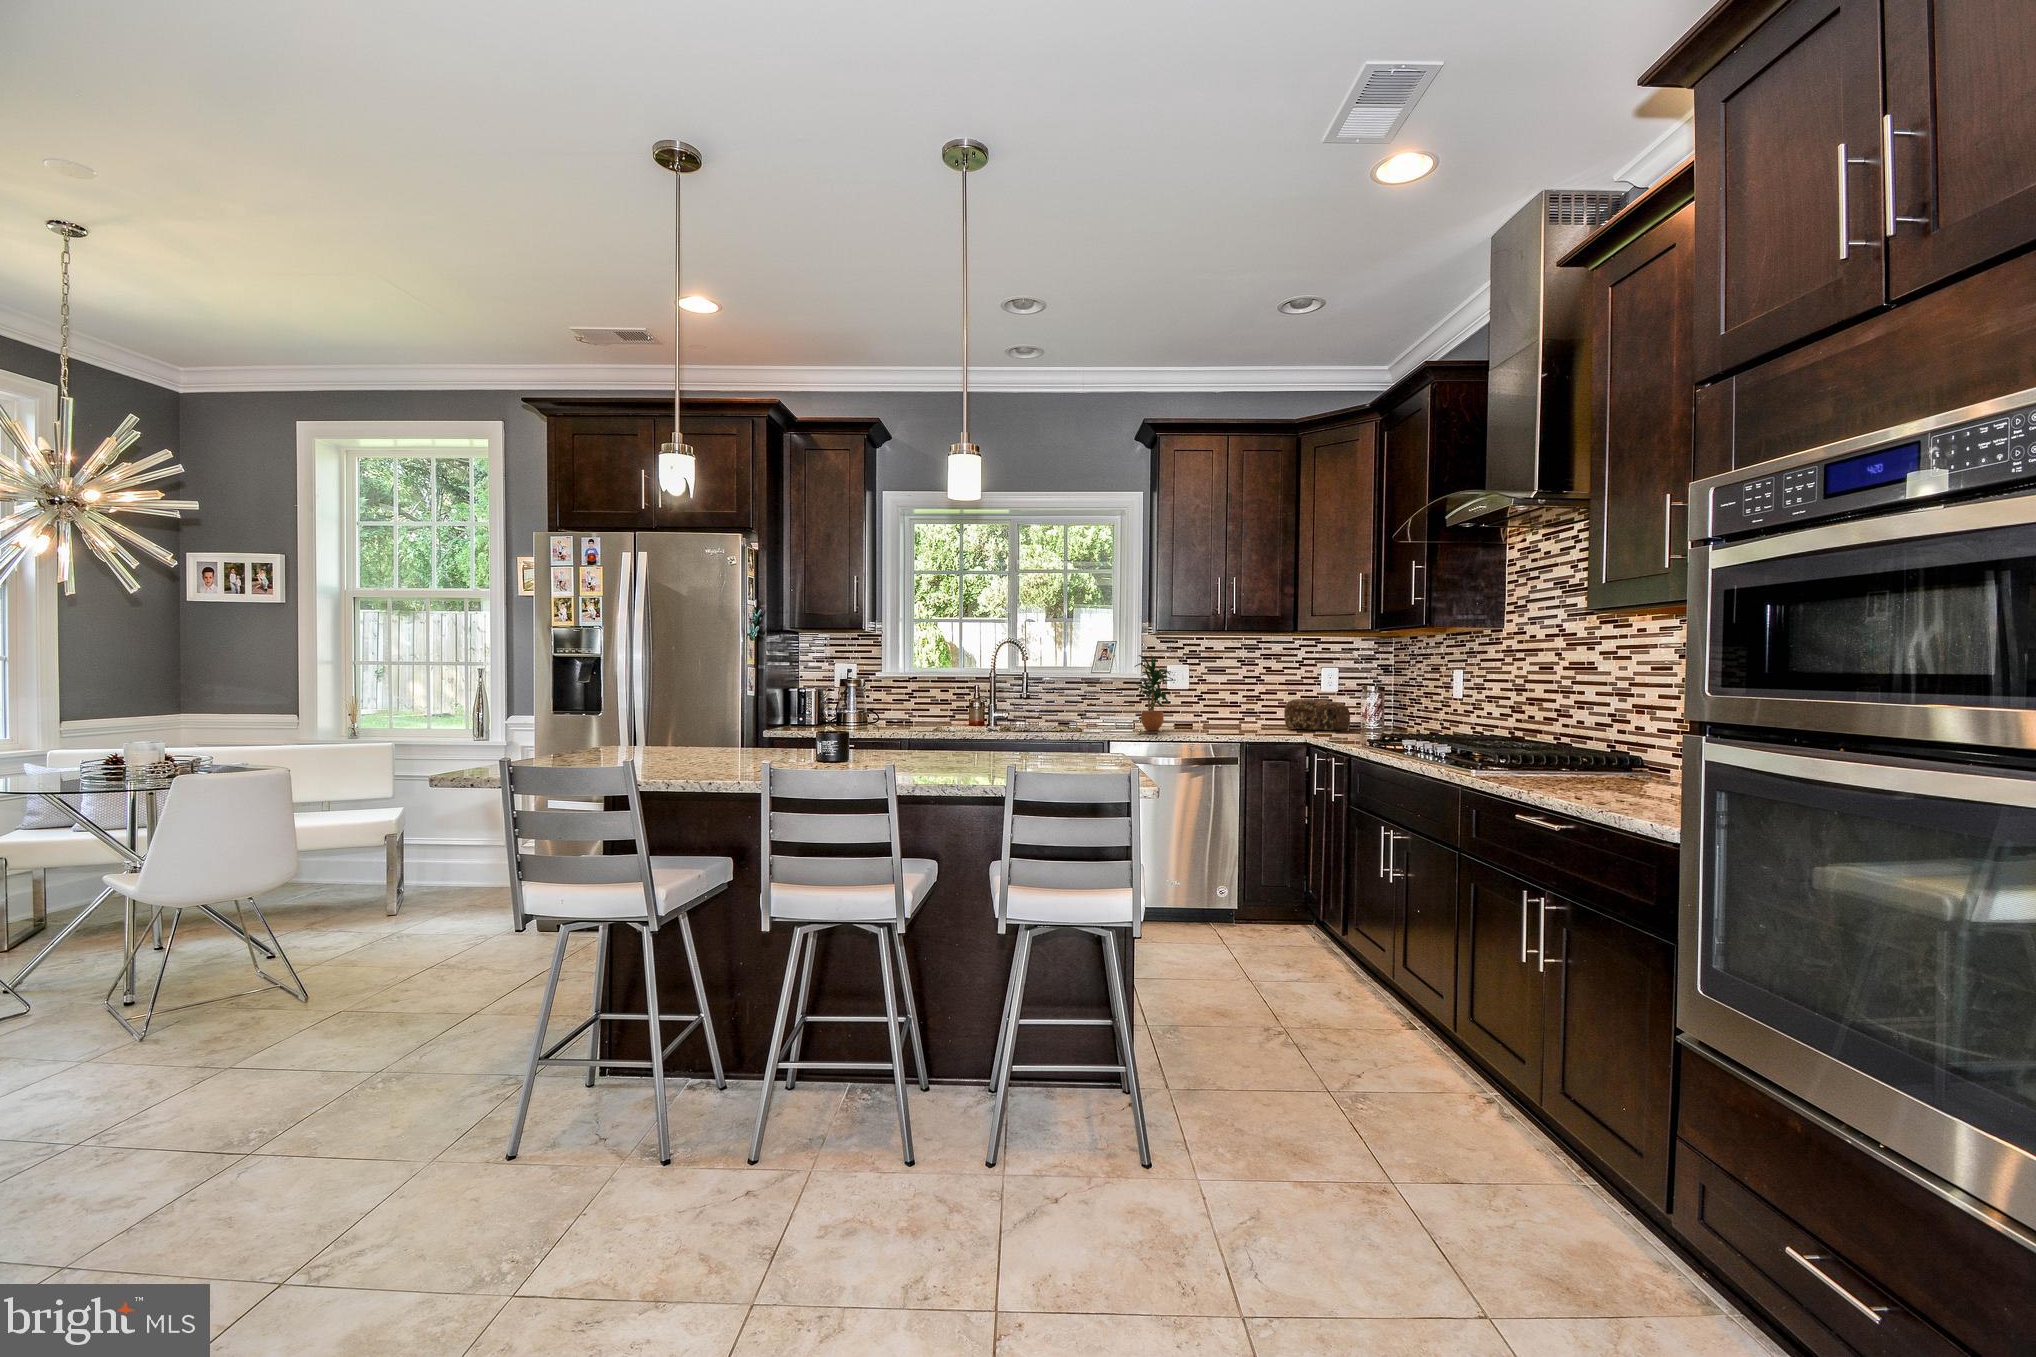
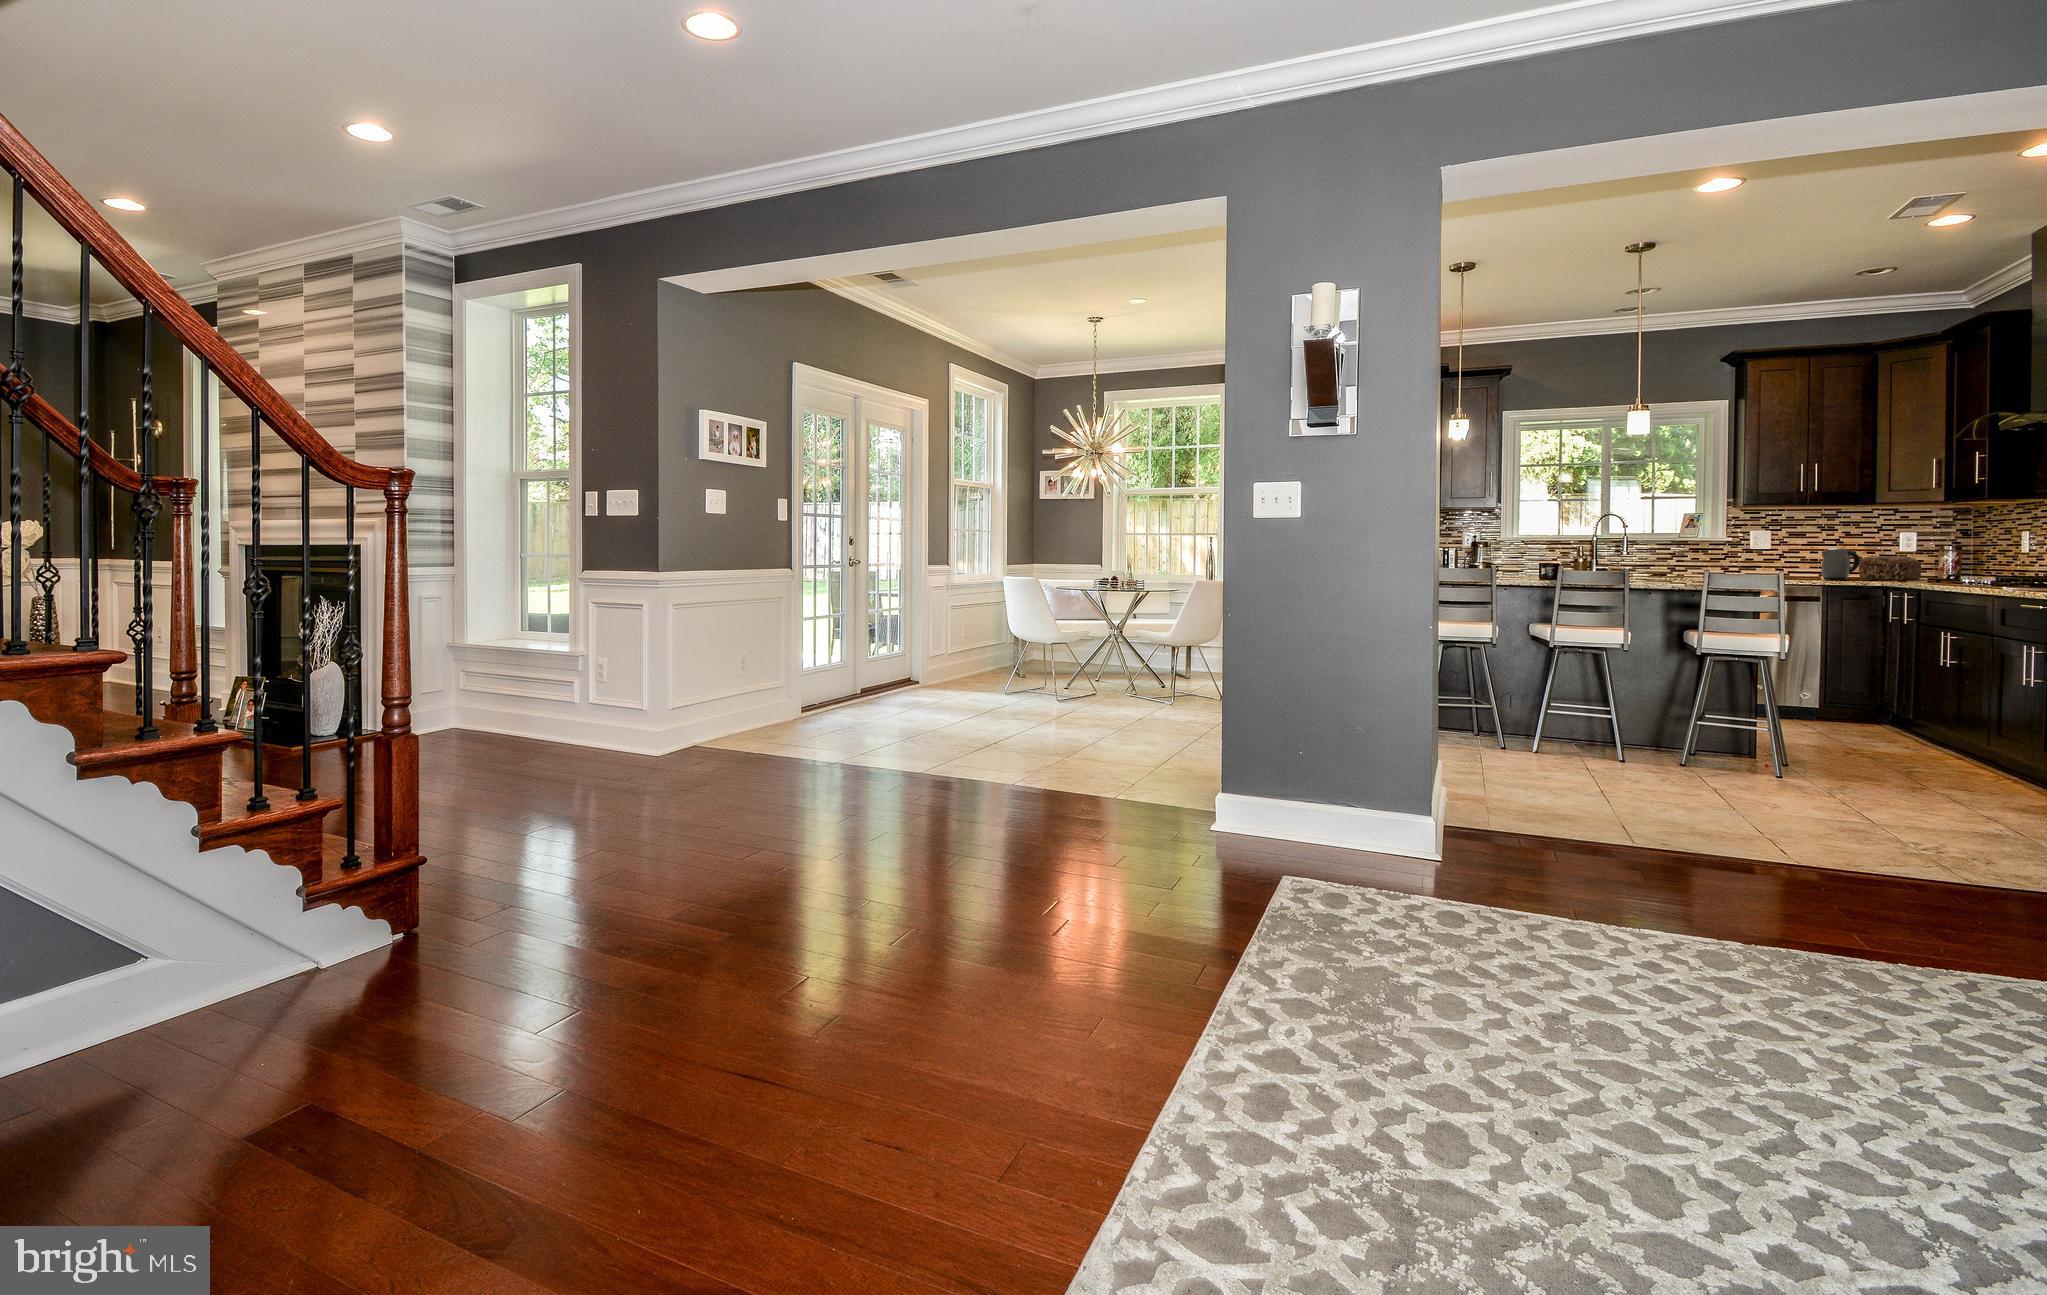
potted plant: present [1135,655,1175,731] -> none [1717,524,1759,582]
kettle: none [1243,687,1284,728] -> present [1822,548,1860,580]

